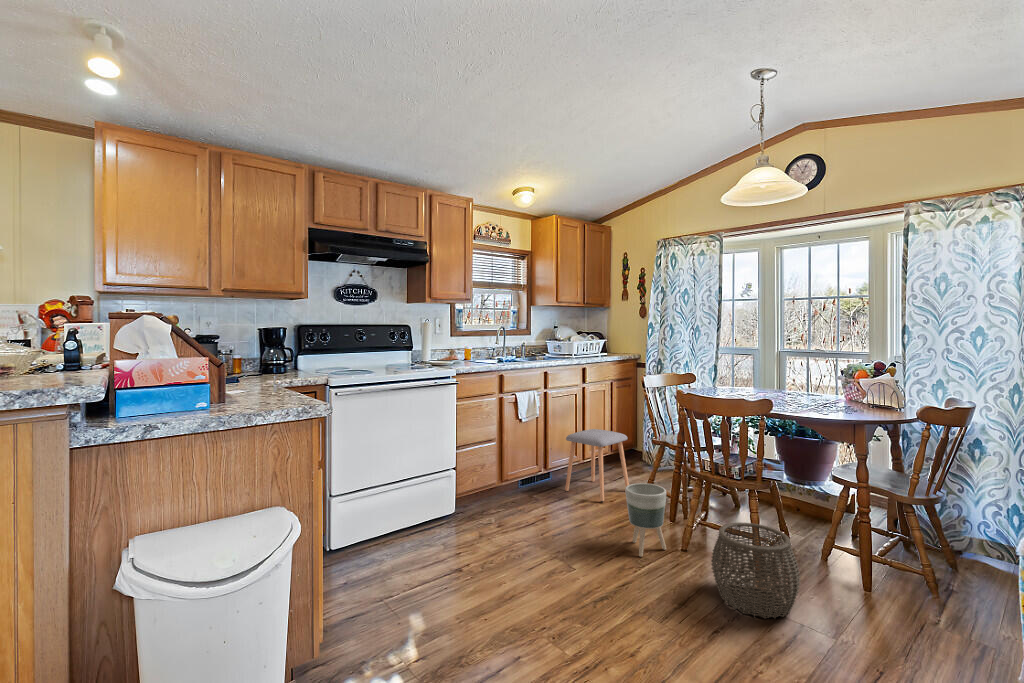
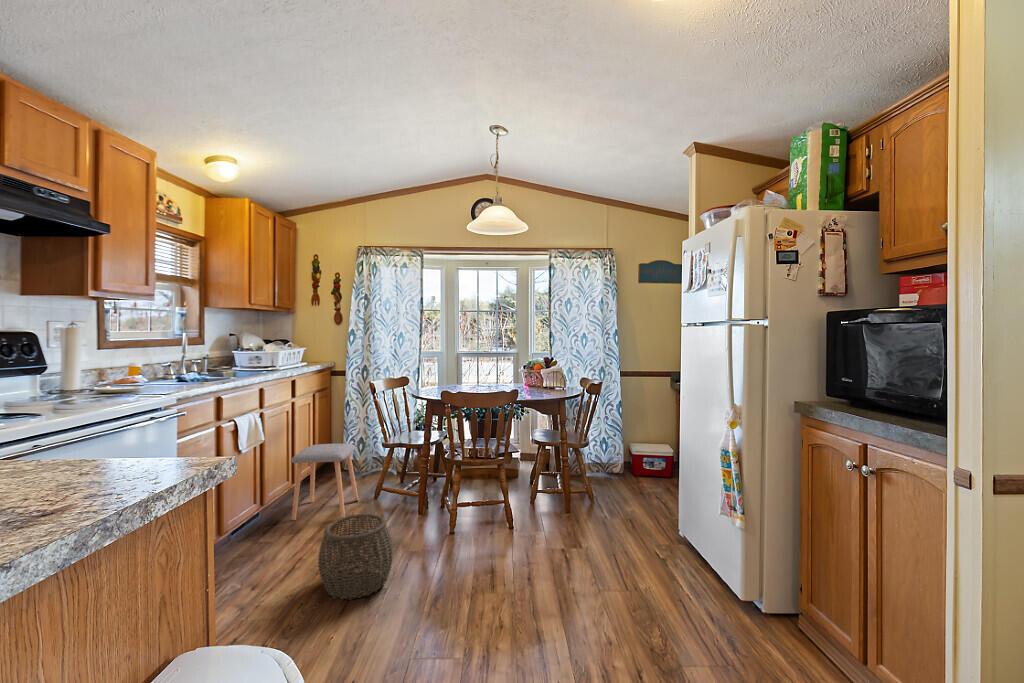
planter: present [625,483,666,557] -> none [402,482,440,552]
woven basket: present [711,523,801,618] -> present [318,514,393,600]

